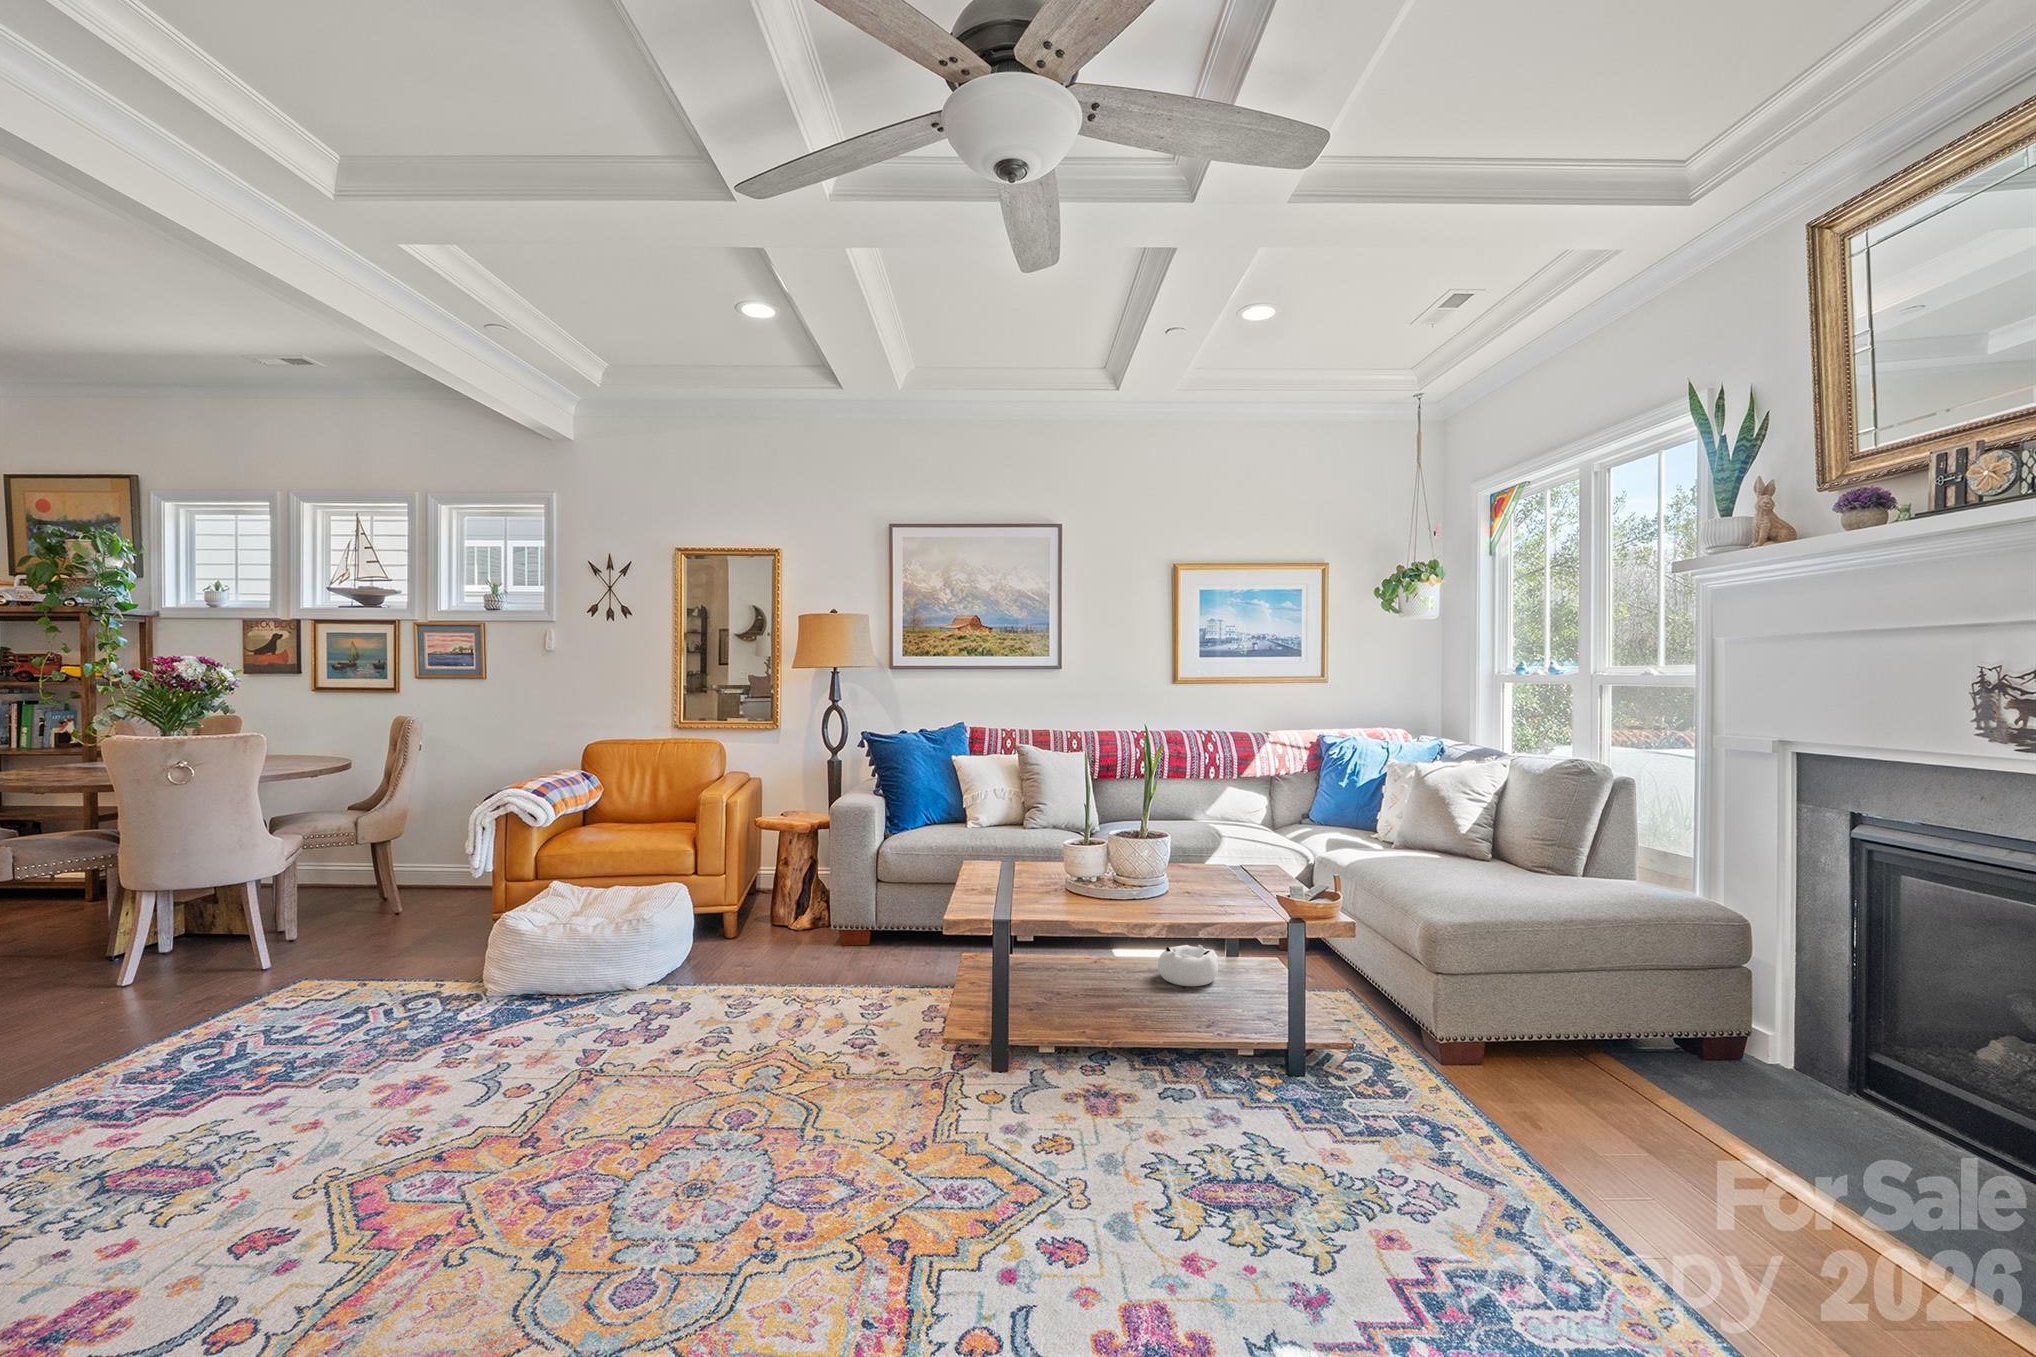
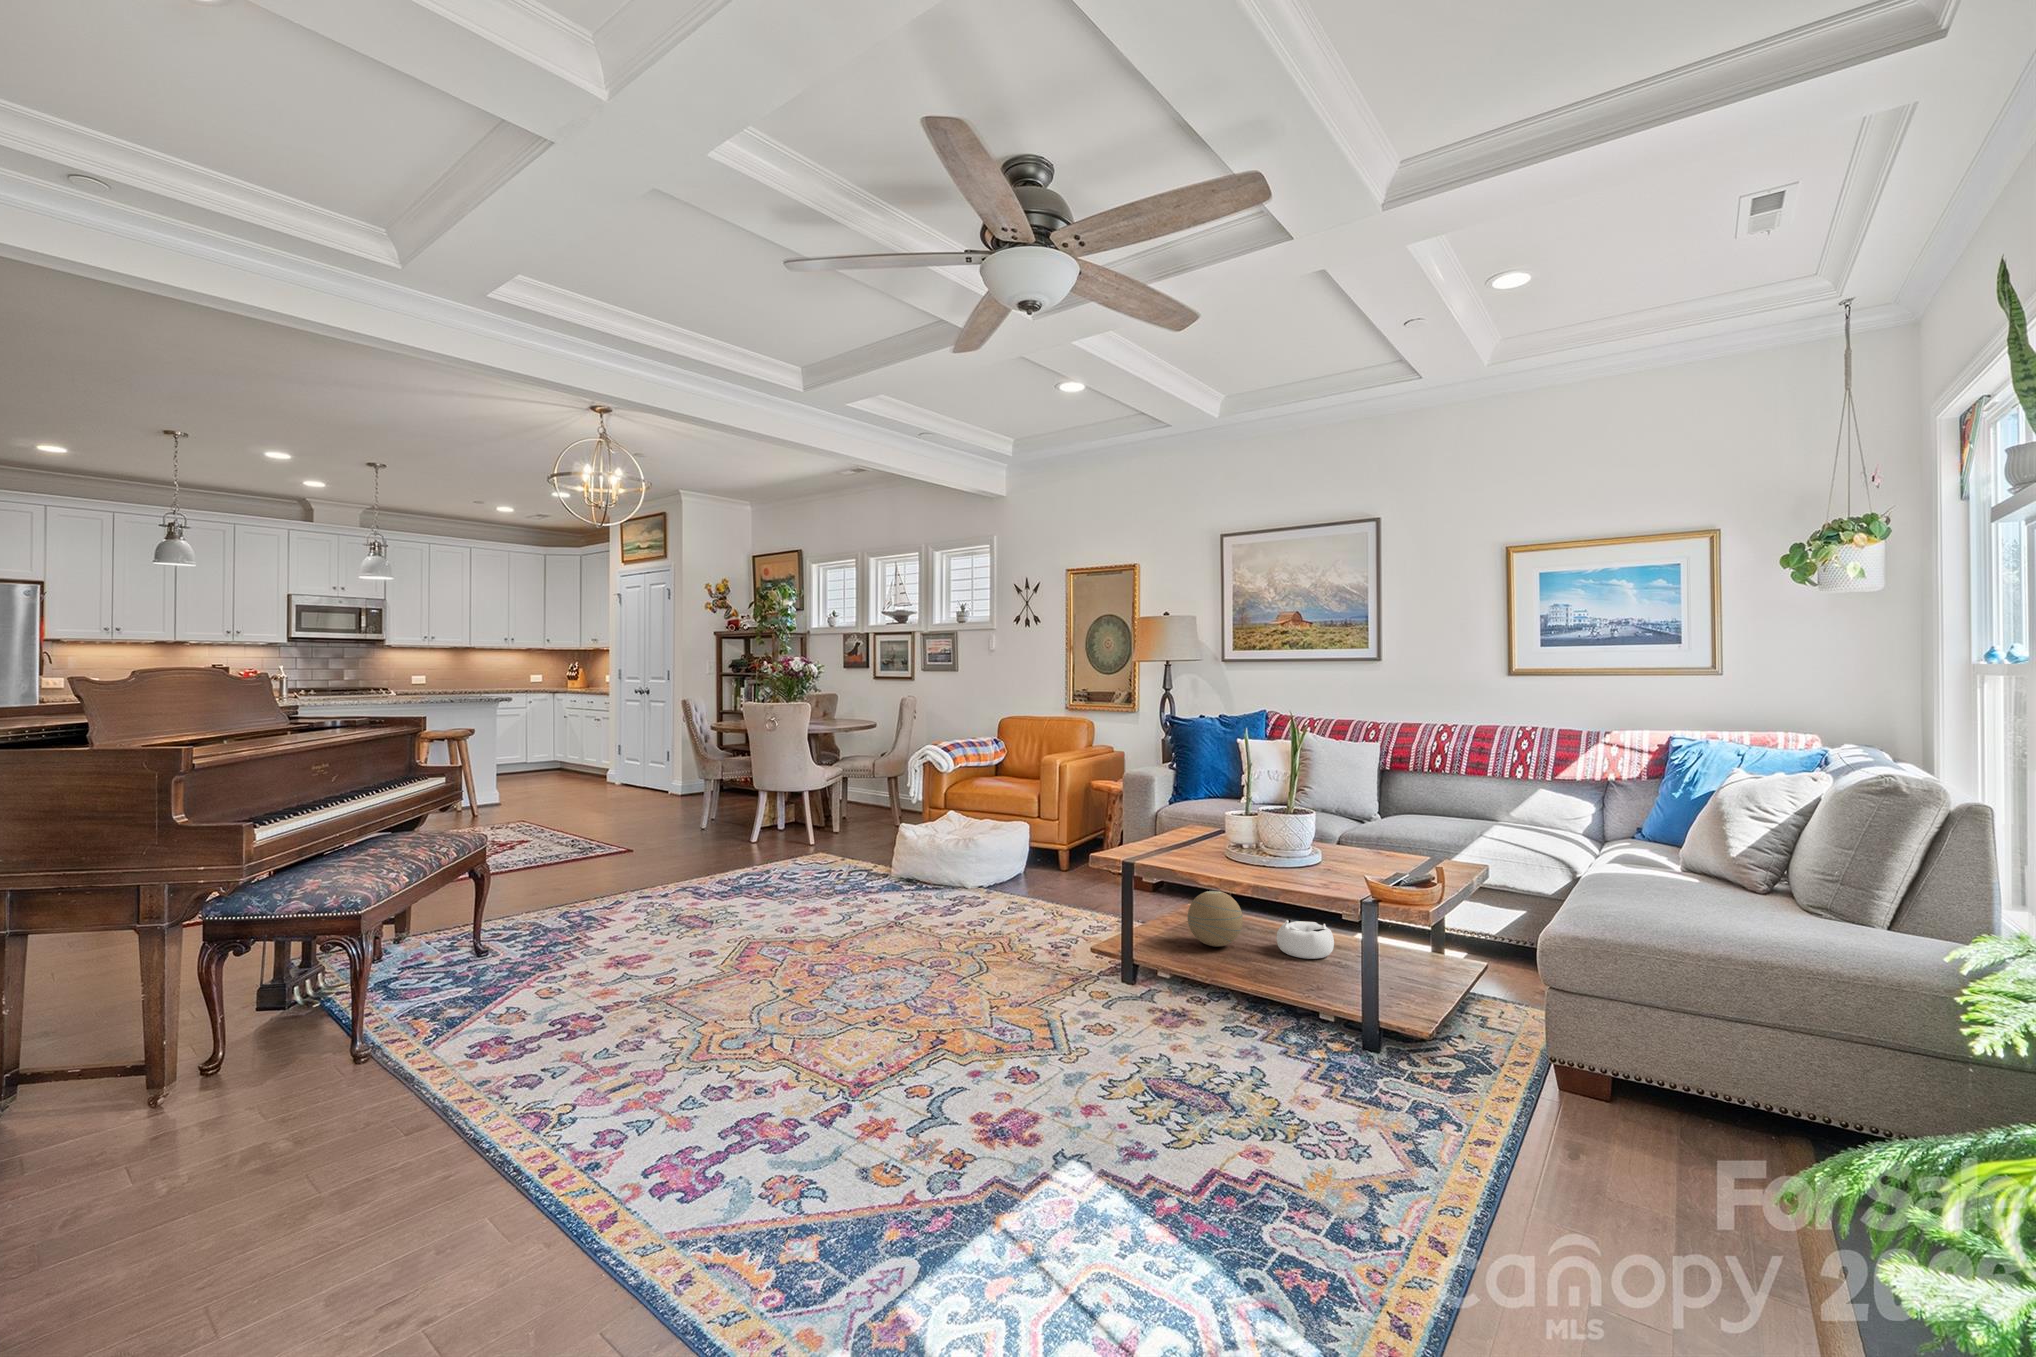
decorative orb: none [1076,929,1138,994] -> present [1188,891,1243,947]

